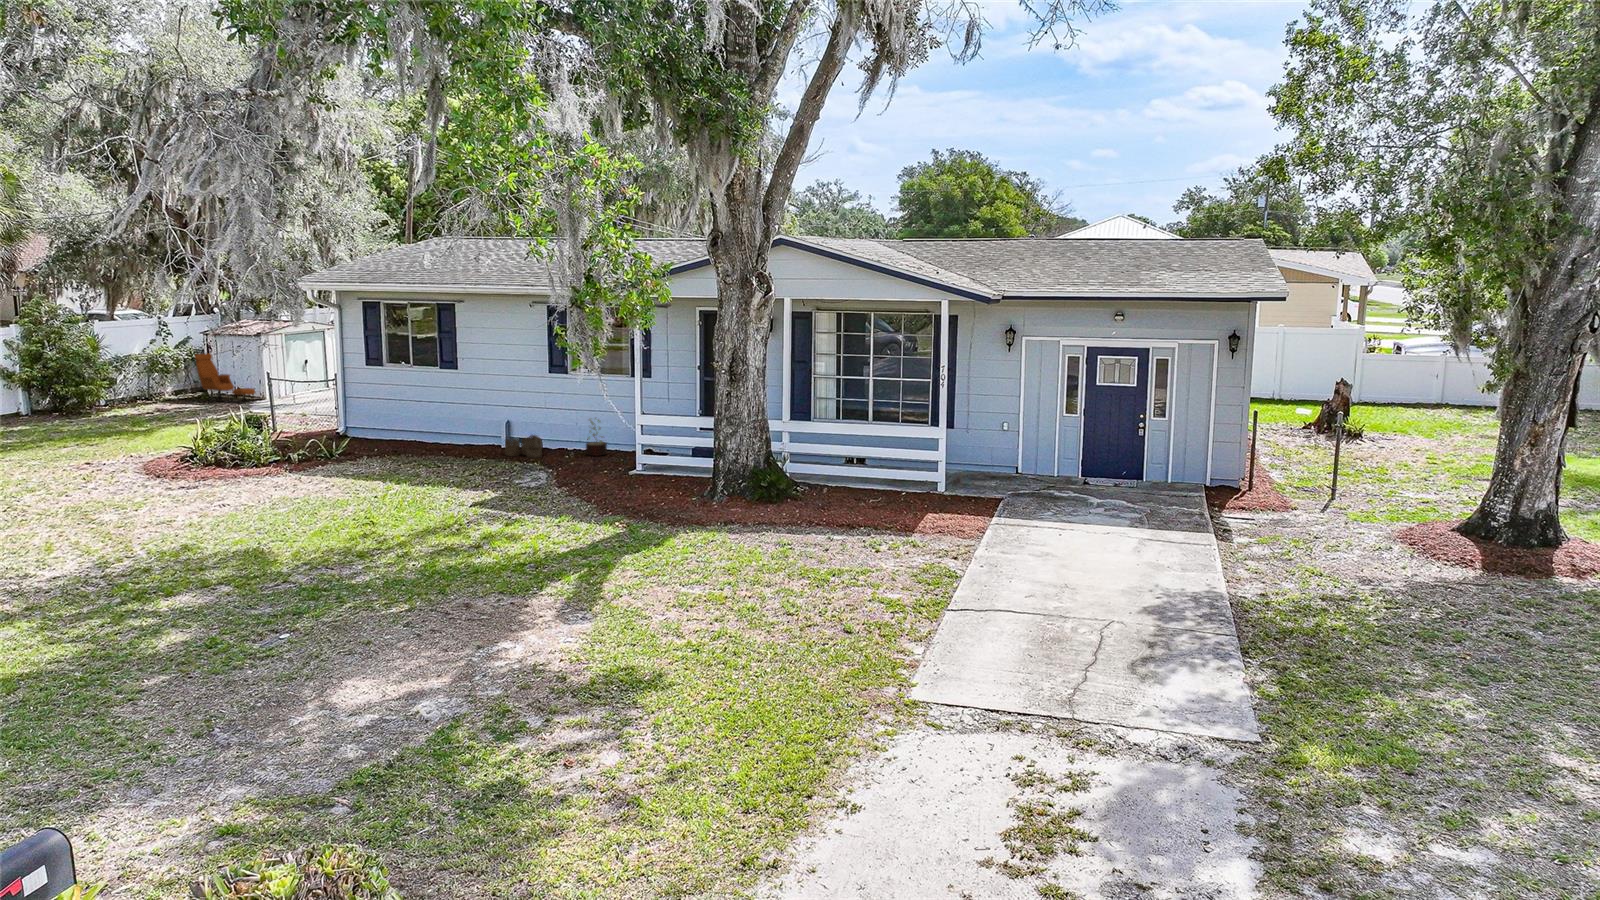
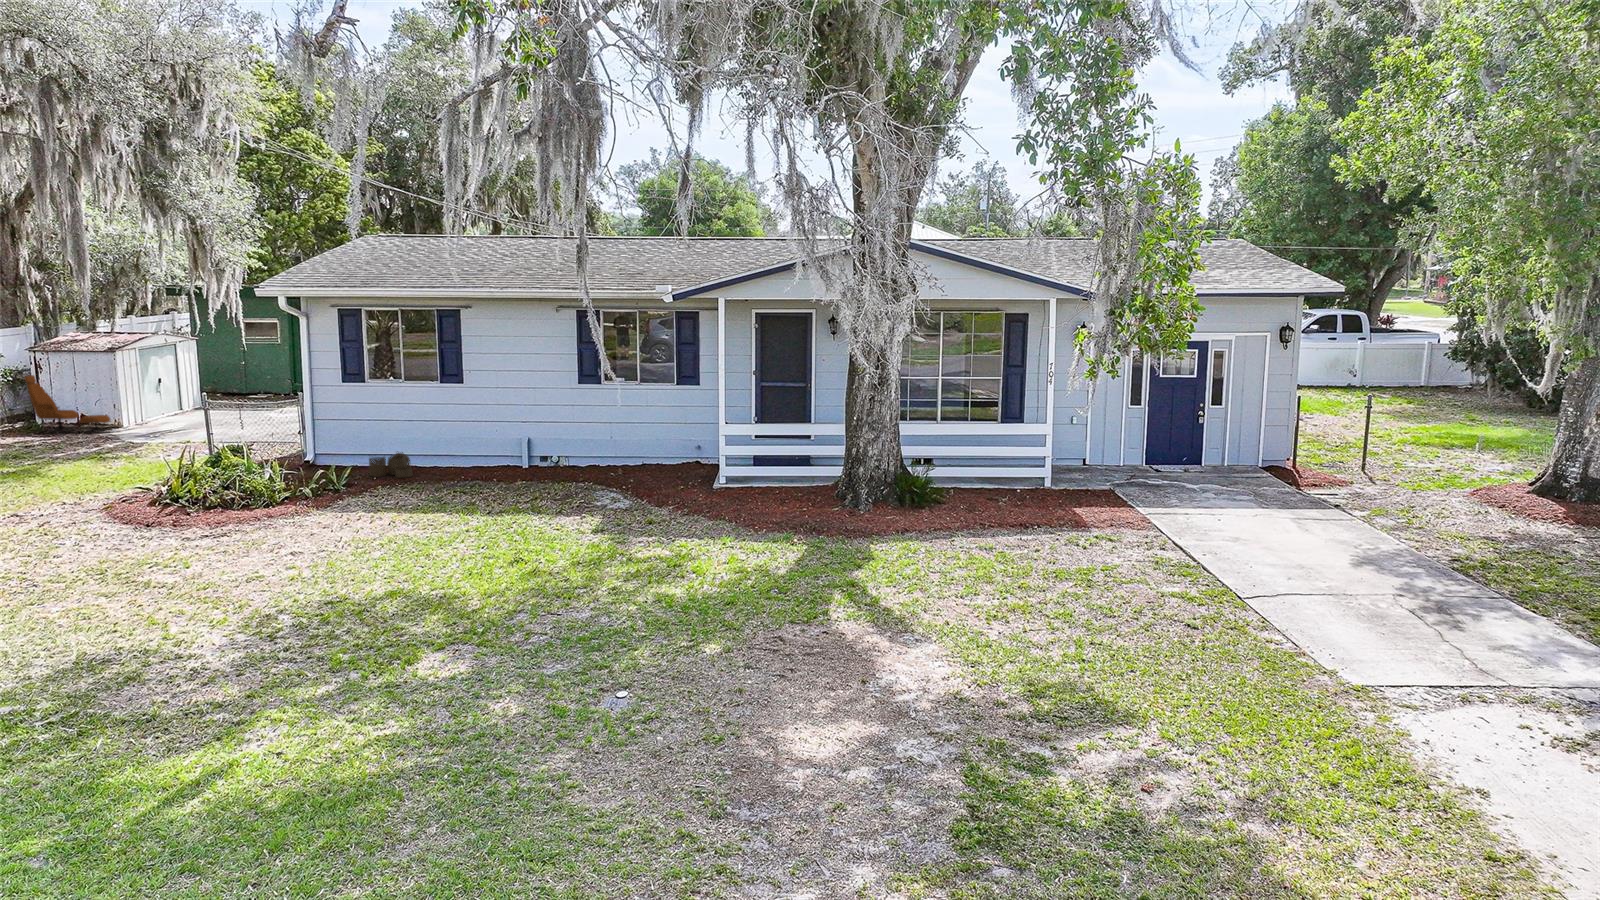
decorative plant: present [586,418,607,456] -> none [624,429,649,472]
woven basket: present [505,435,542,458] -> present [369,452,412,478]

